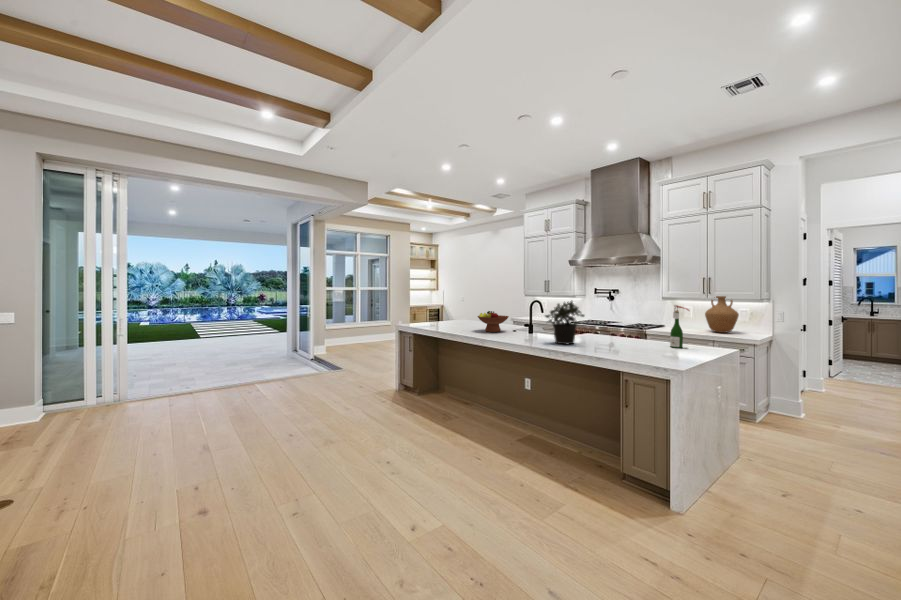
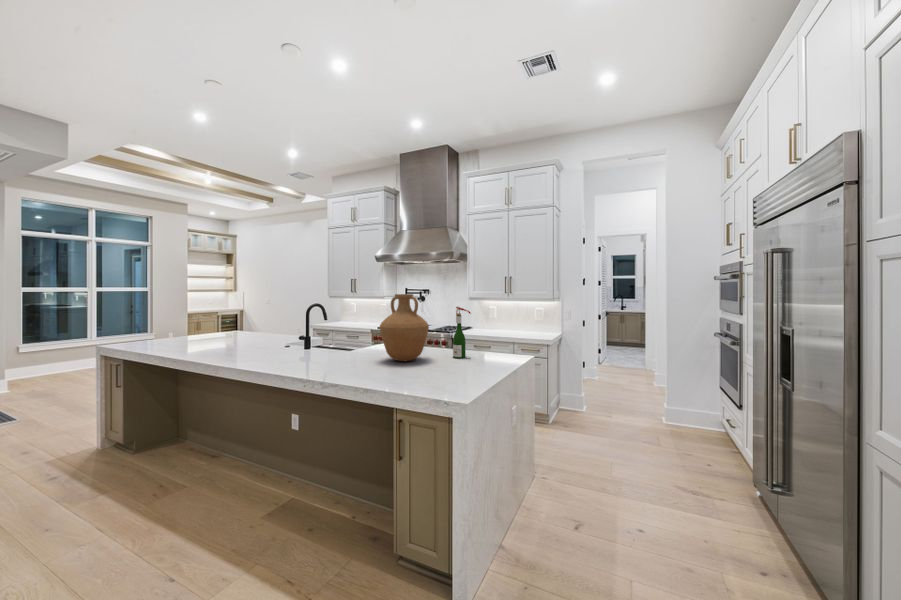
vase: present [705,296,739,333] -> present [380,294,429,361]
potted plant: present [545,301,584,344] -> none [297,303,350,363]
fruit bowl: present [478,311,509,332] -> none [221,320,270,349]

